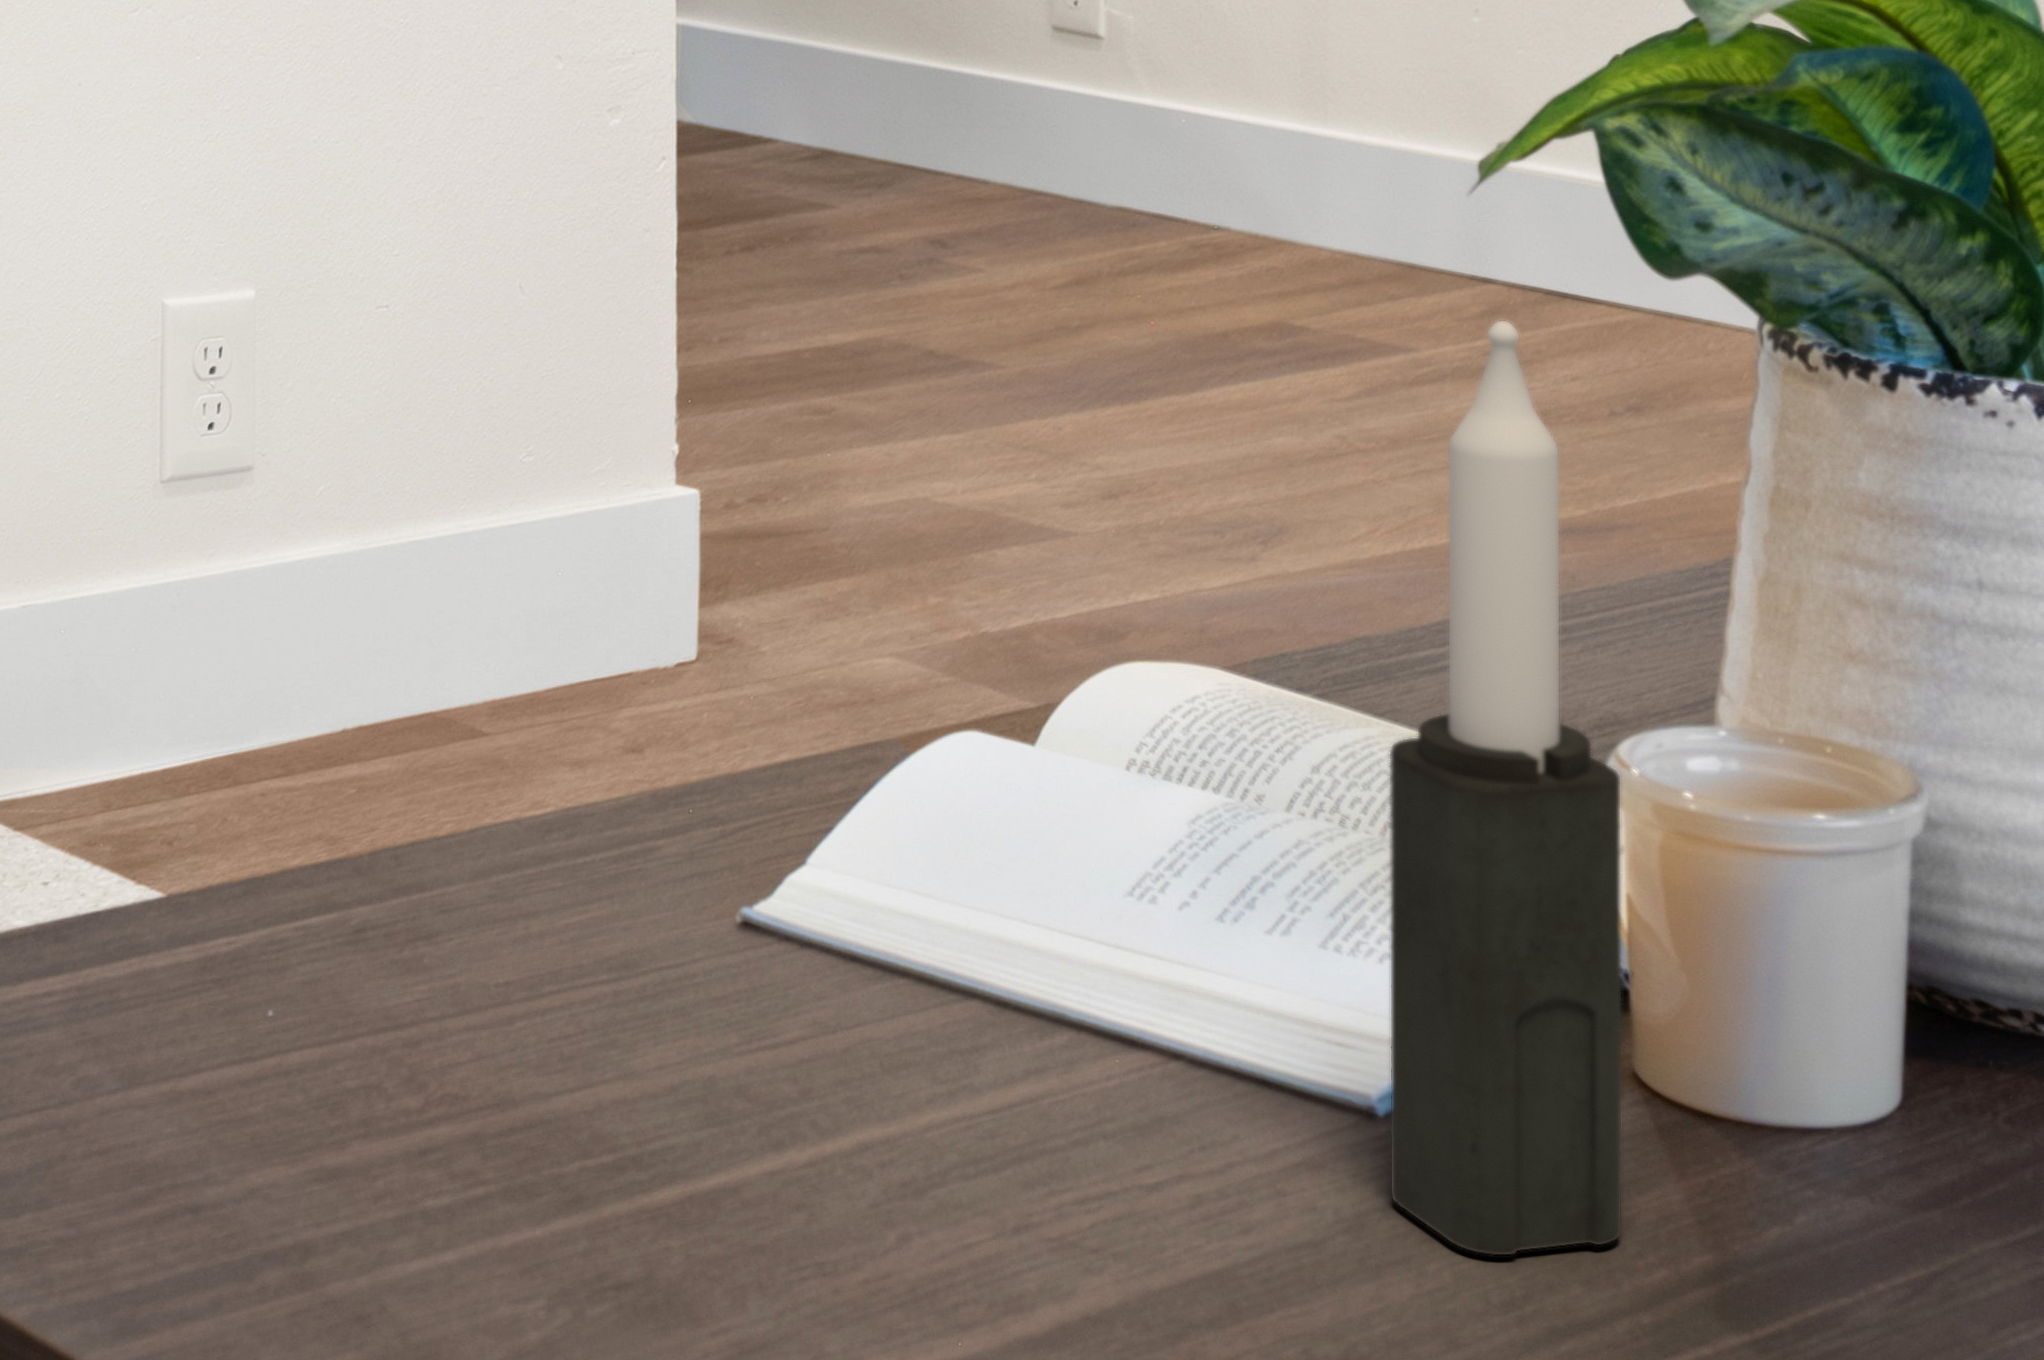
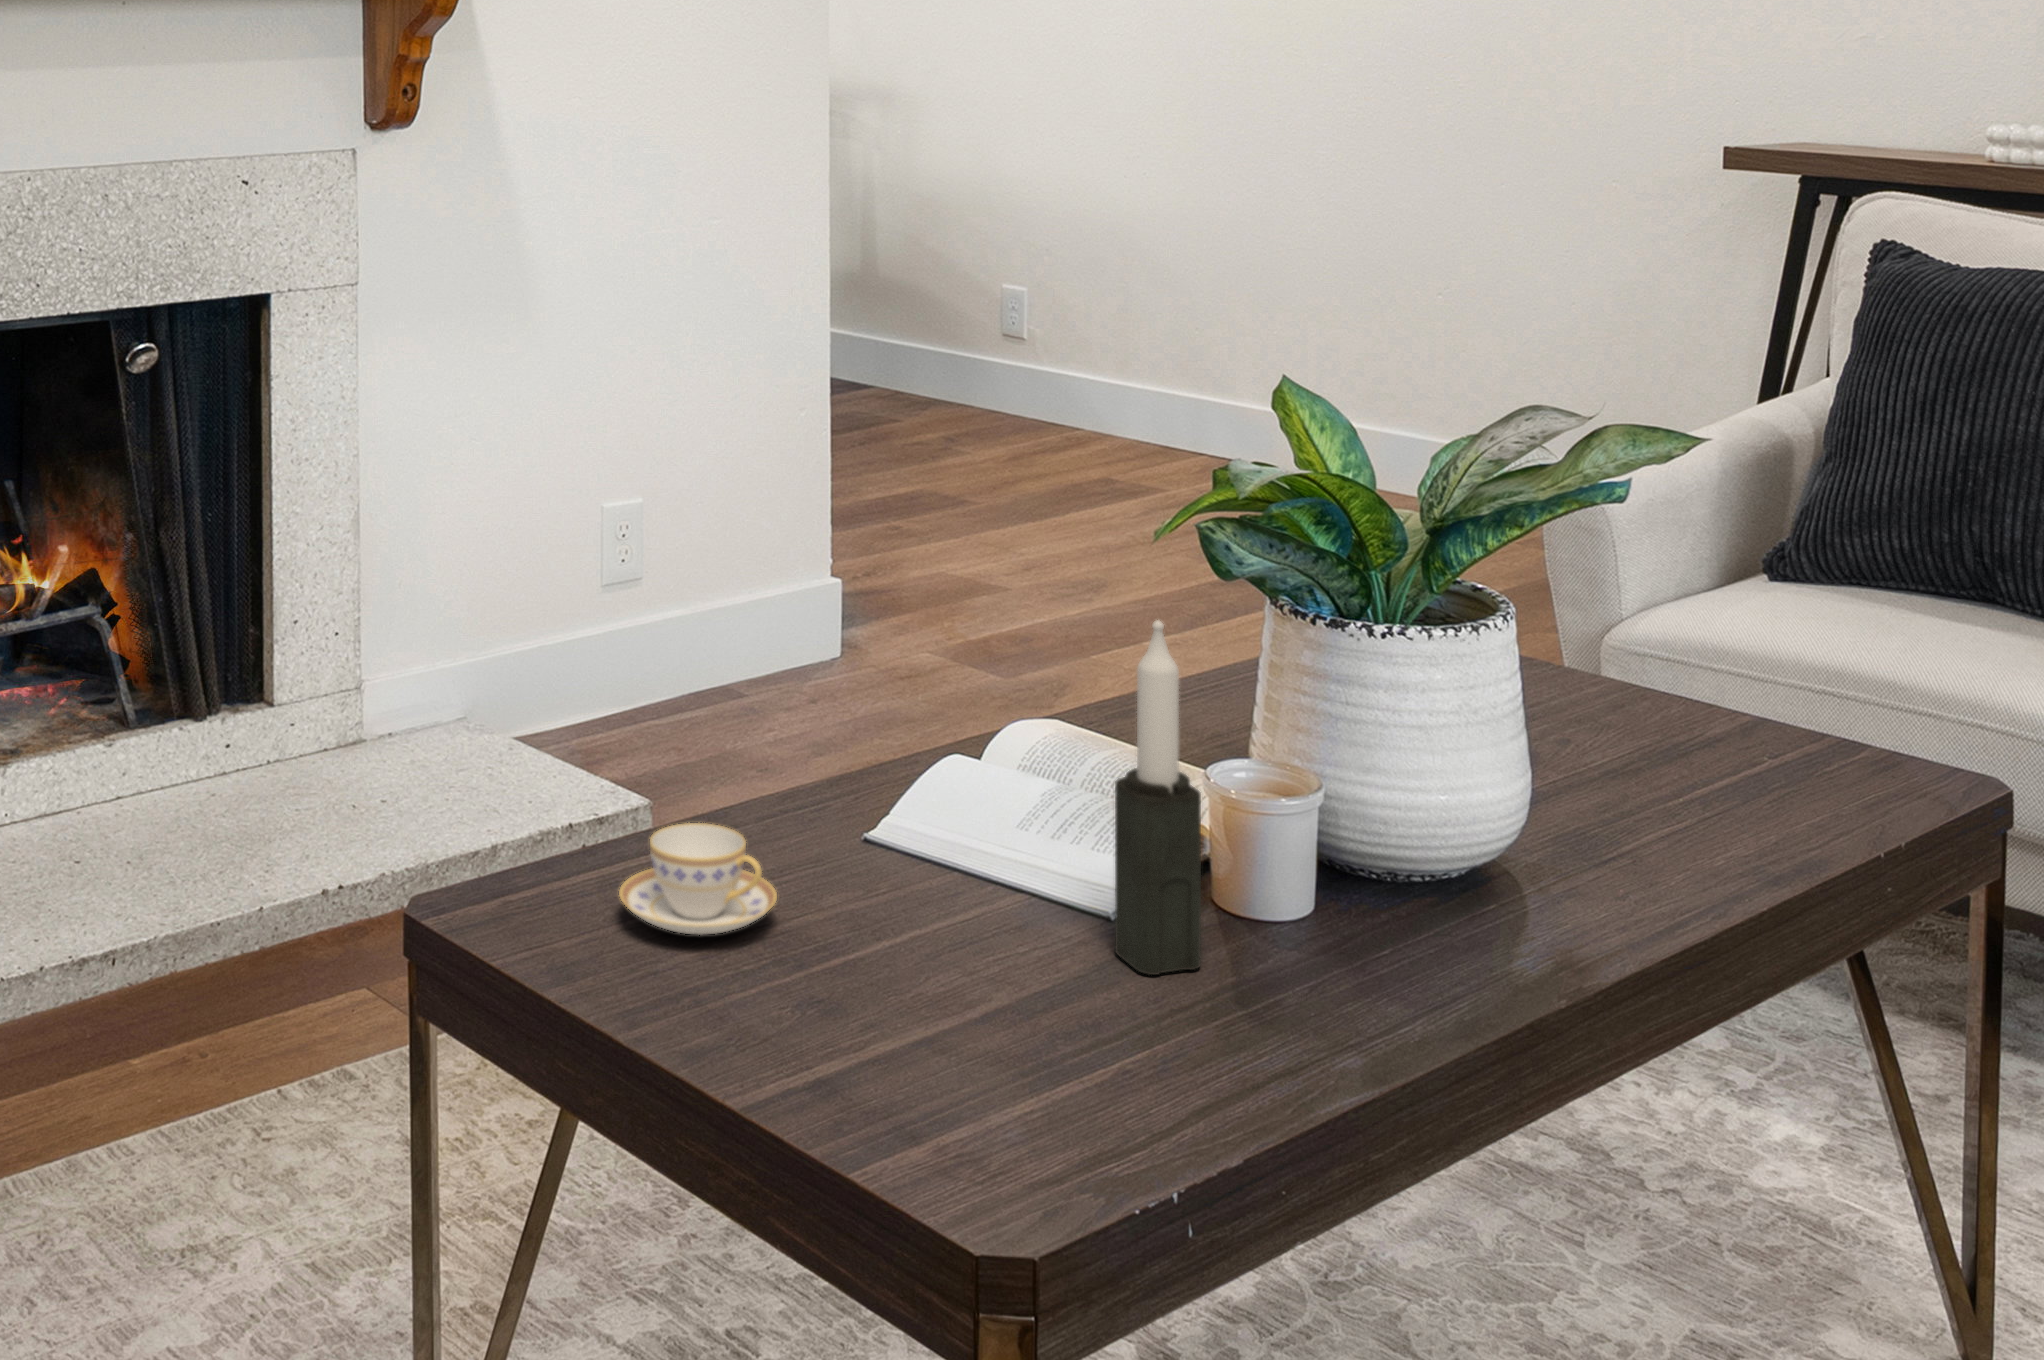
teacup: none [103,861,510,1141] -> present [619,823,777,935]

